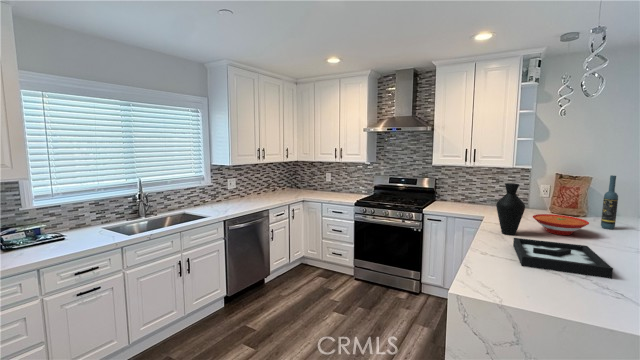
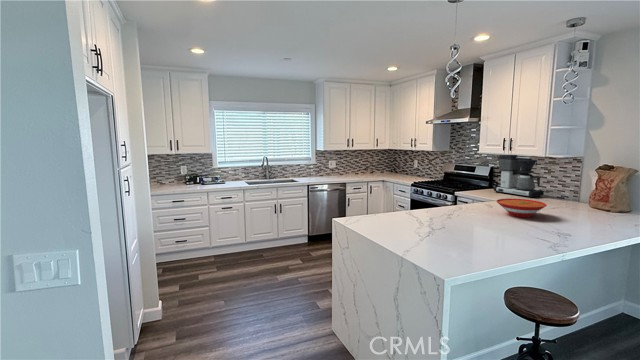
coffee maker: none [450,166,494,208] -> present [494,155,544,198]
wine bottle: present [601,175,618,229] -> none [591,164,610,222]
vase: present [496,183,525,235] -> none [454,166,477,210]
decorative tray: present [513,238,613,279] -> none [400,206,477,231]

